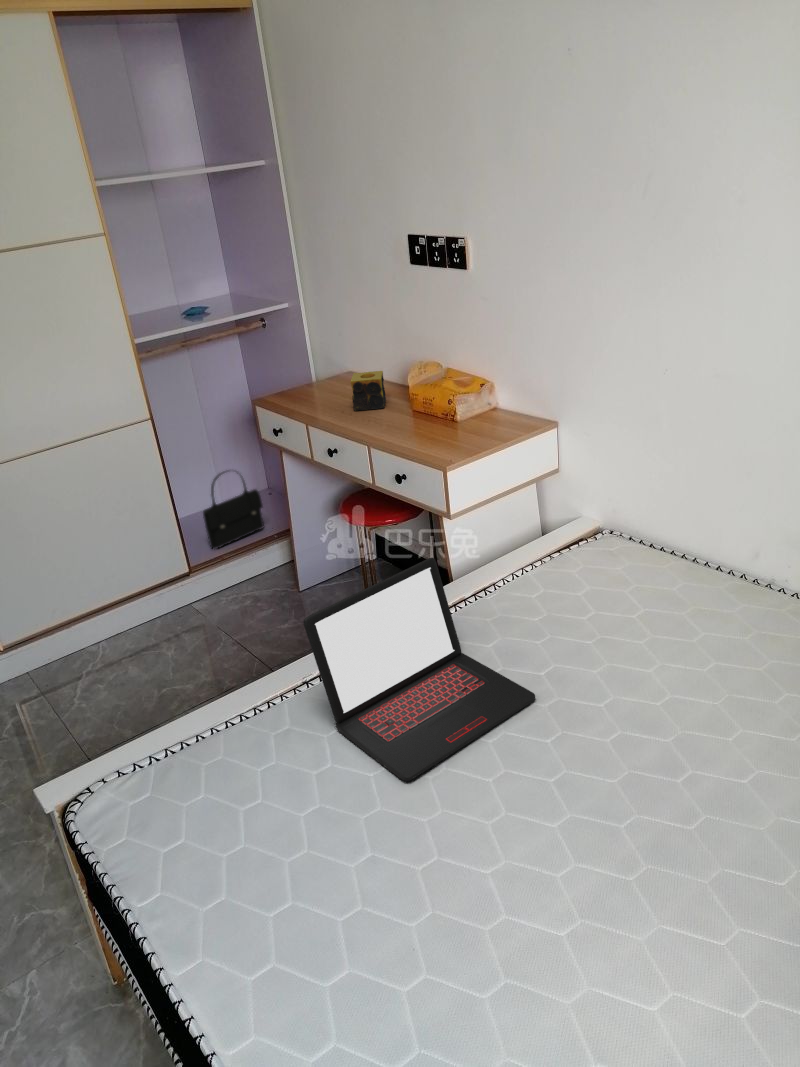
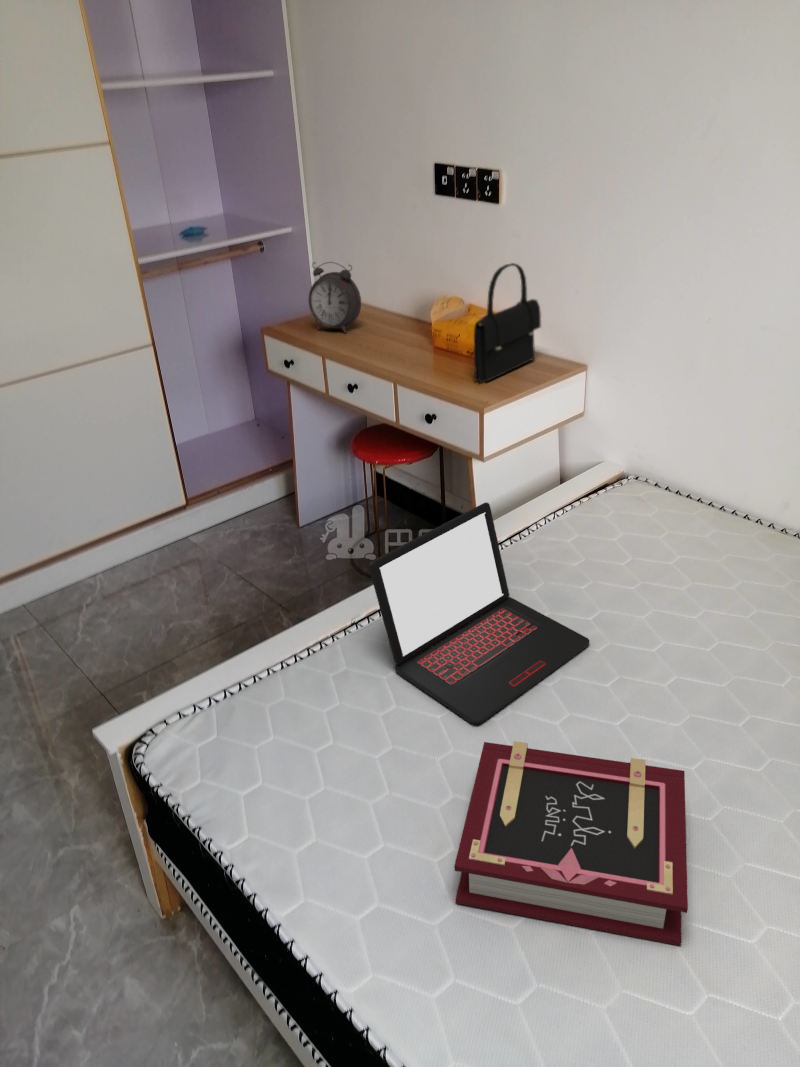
alarm clock: none [295,333,345,400] -> present [308,262,361,333]
candle: present [351,371,386,411] -> none [371,305,404,346]
handbag: present [203,471,264,549] -> present [474,263,541,383]
book: none [346,796,600,1012] -> present [454,741,688,946]

